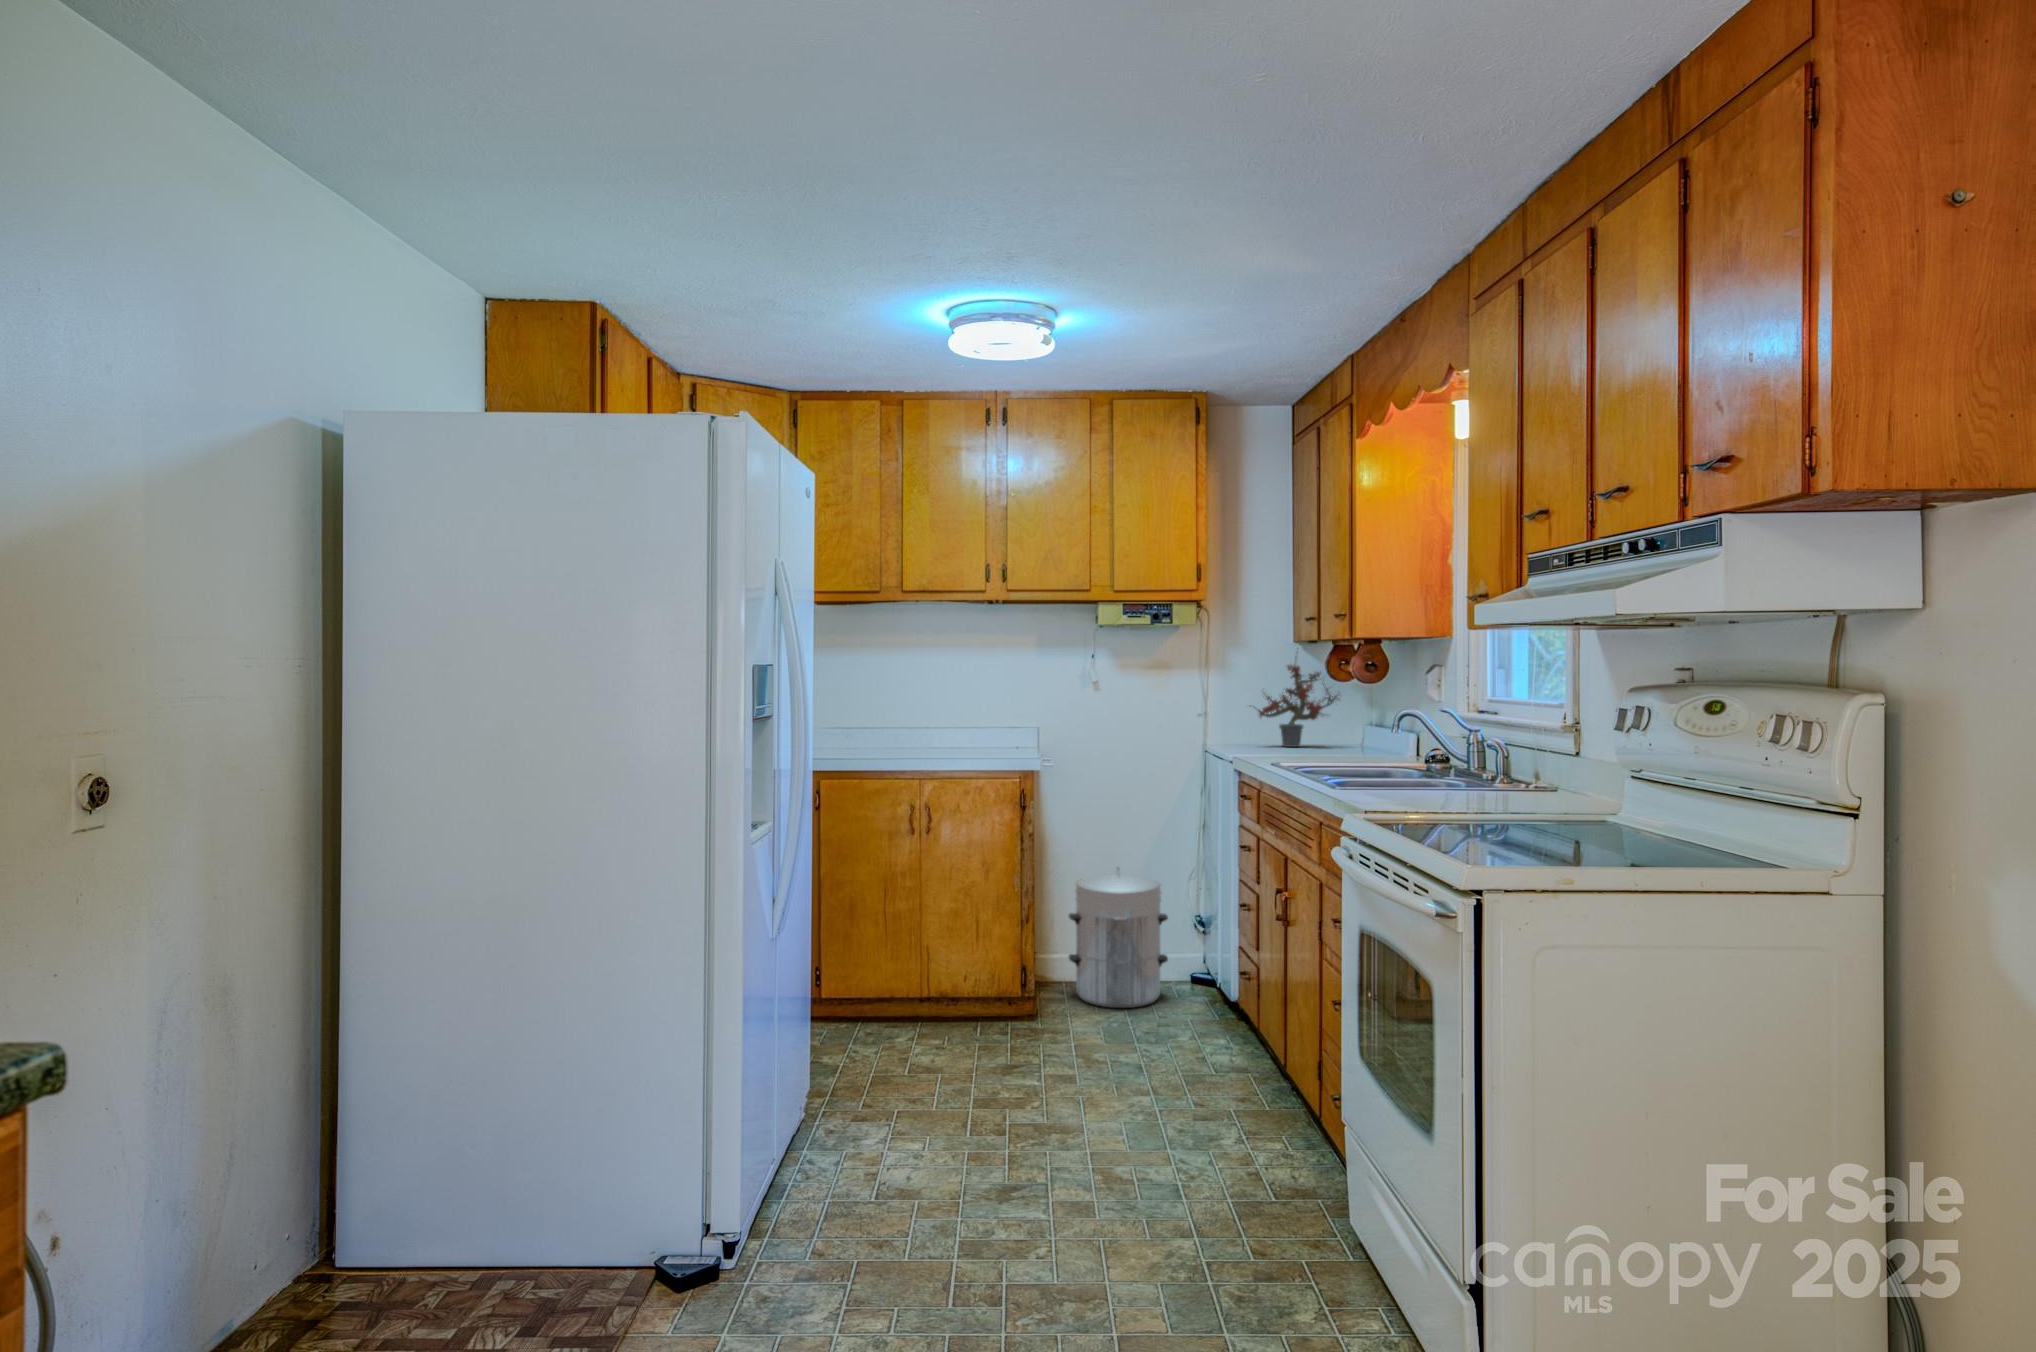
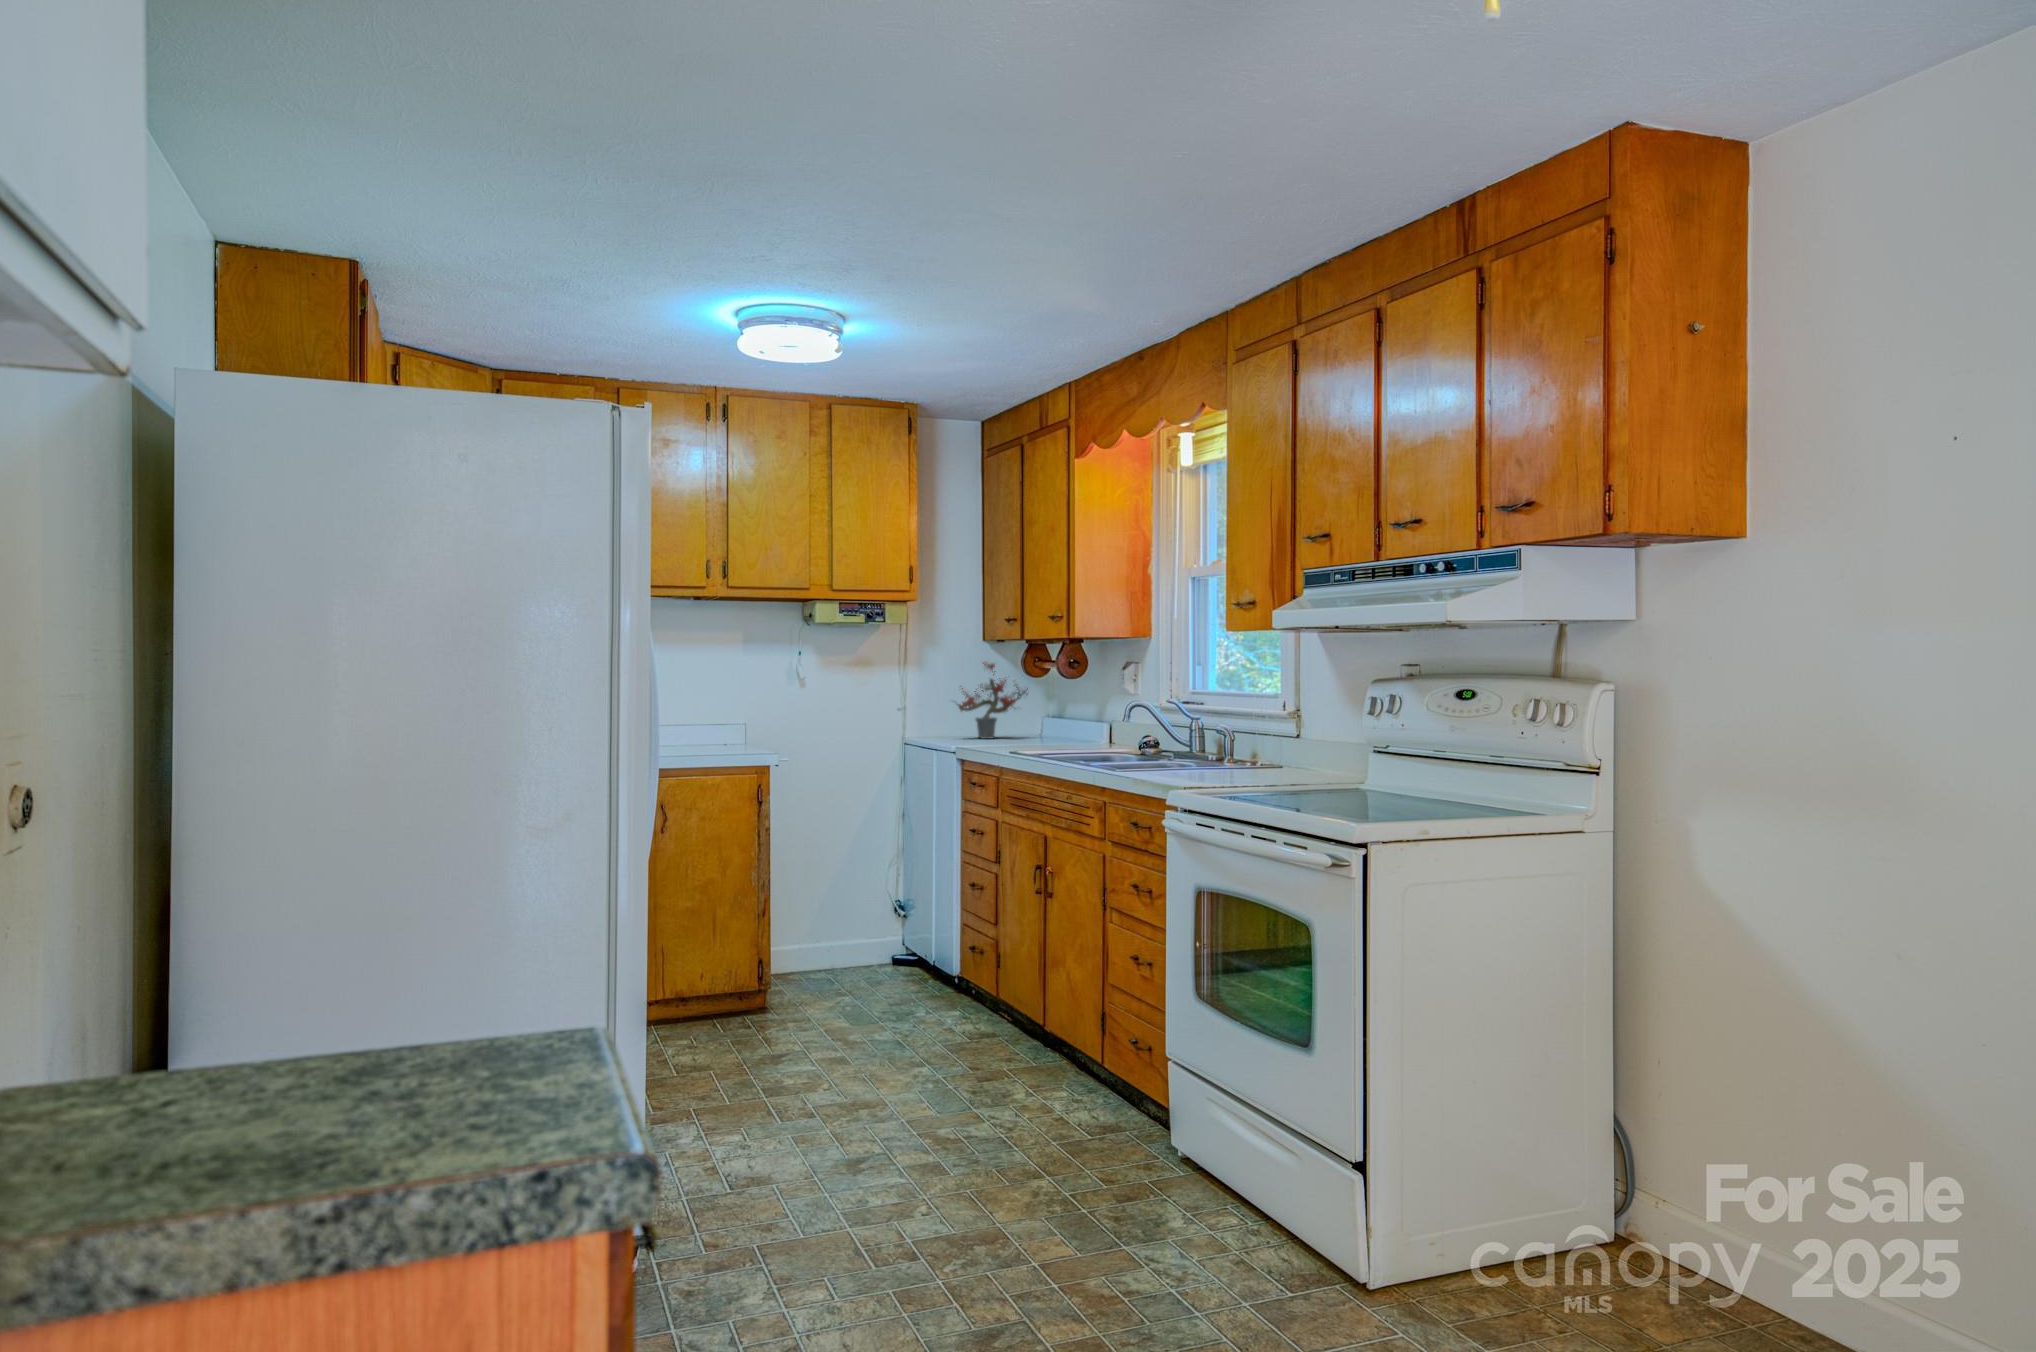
waste bin: present [1069,868,1168,1008] -> none [786,862,886,1003]

